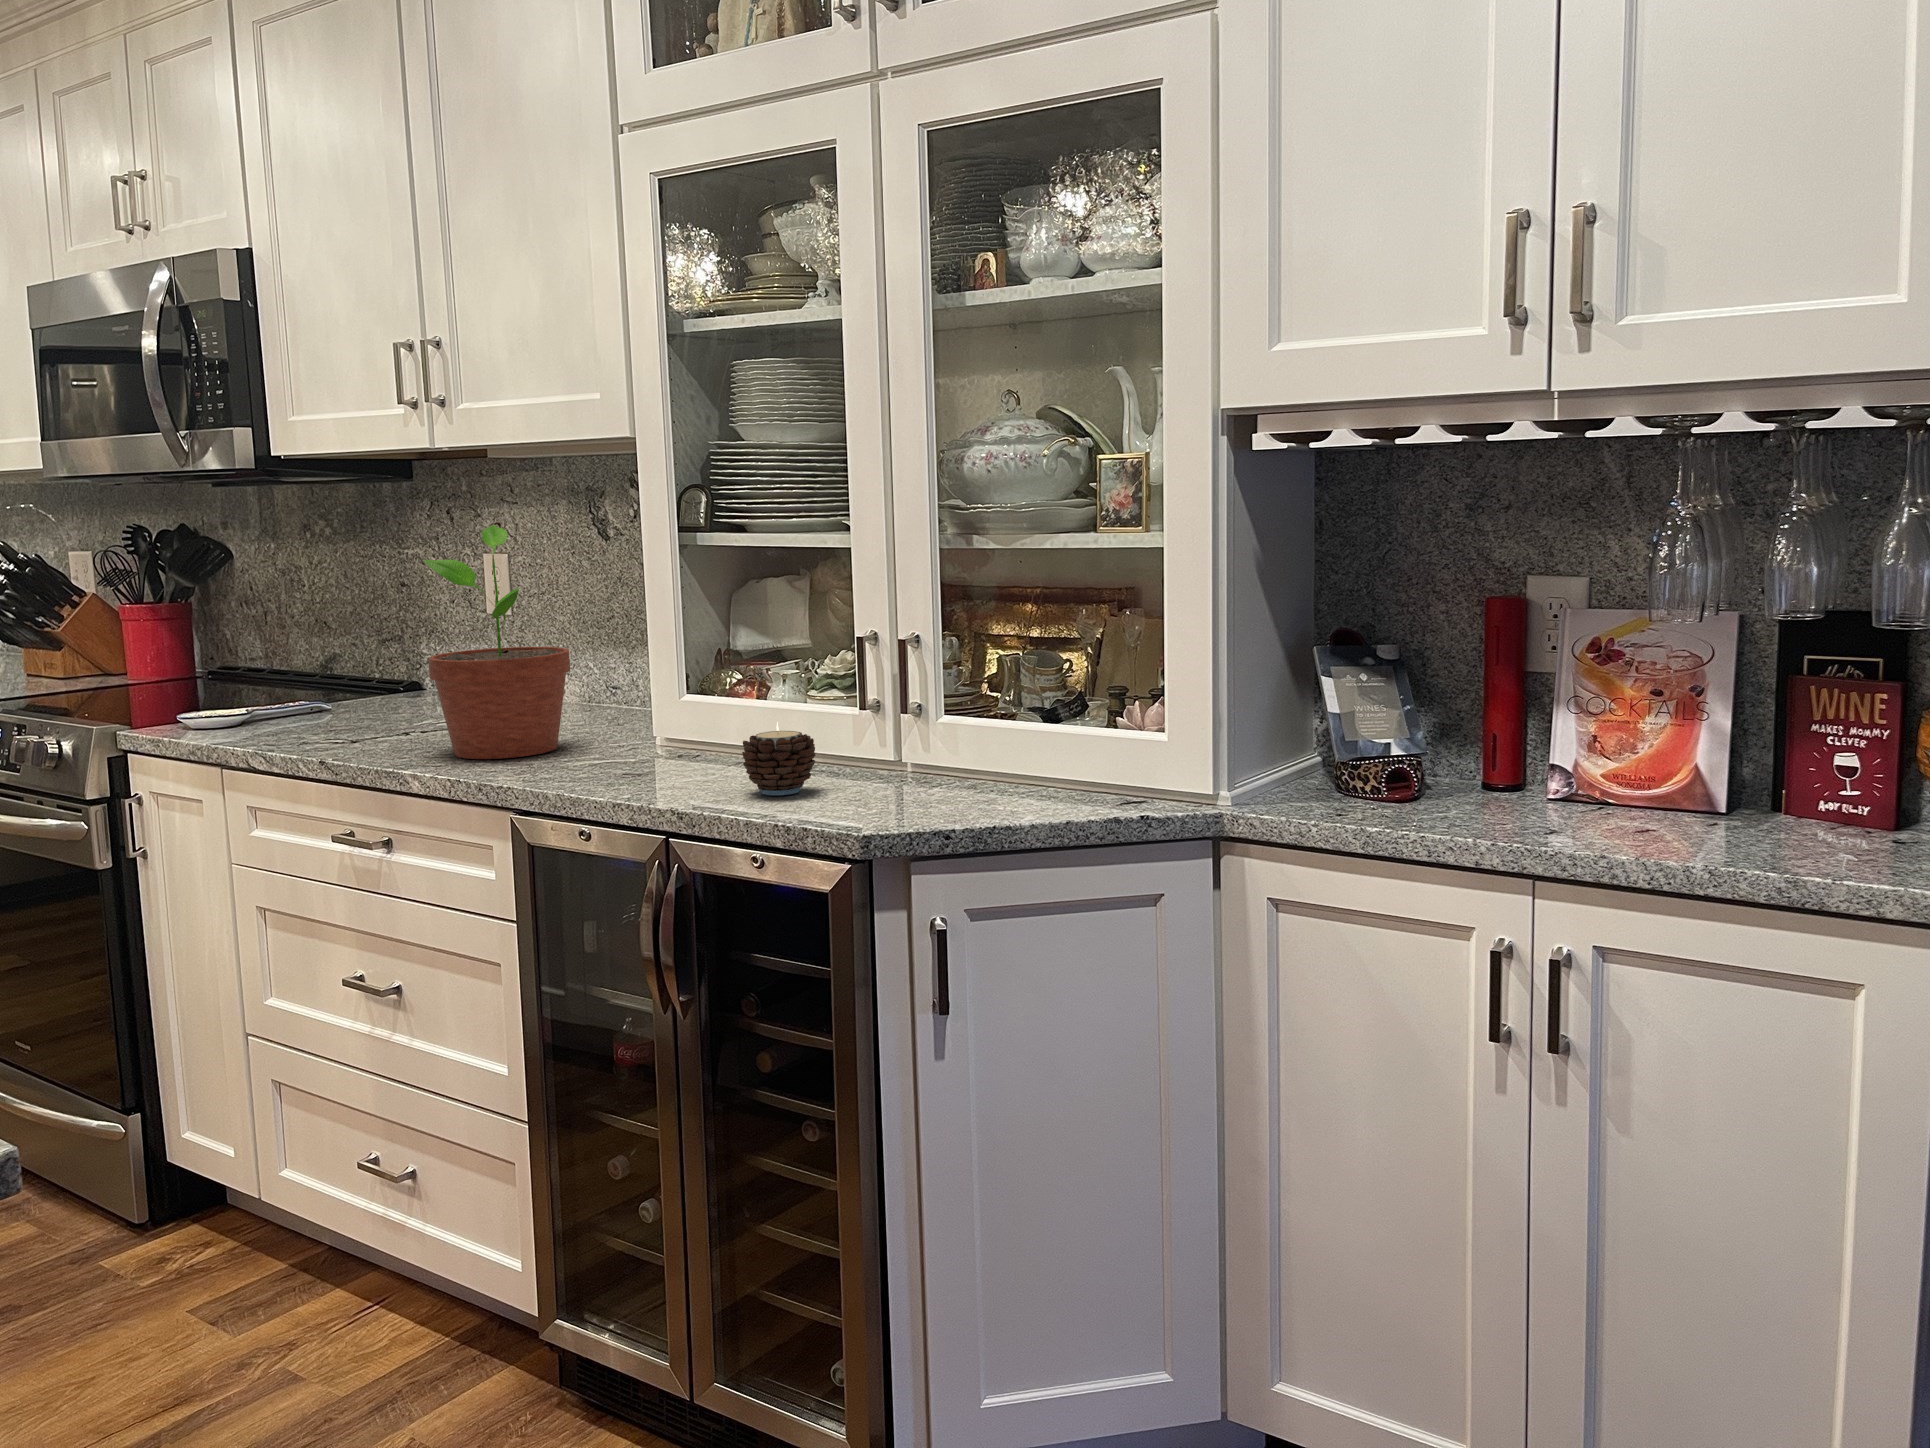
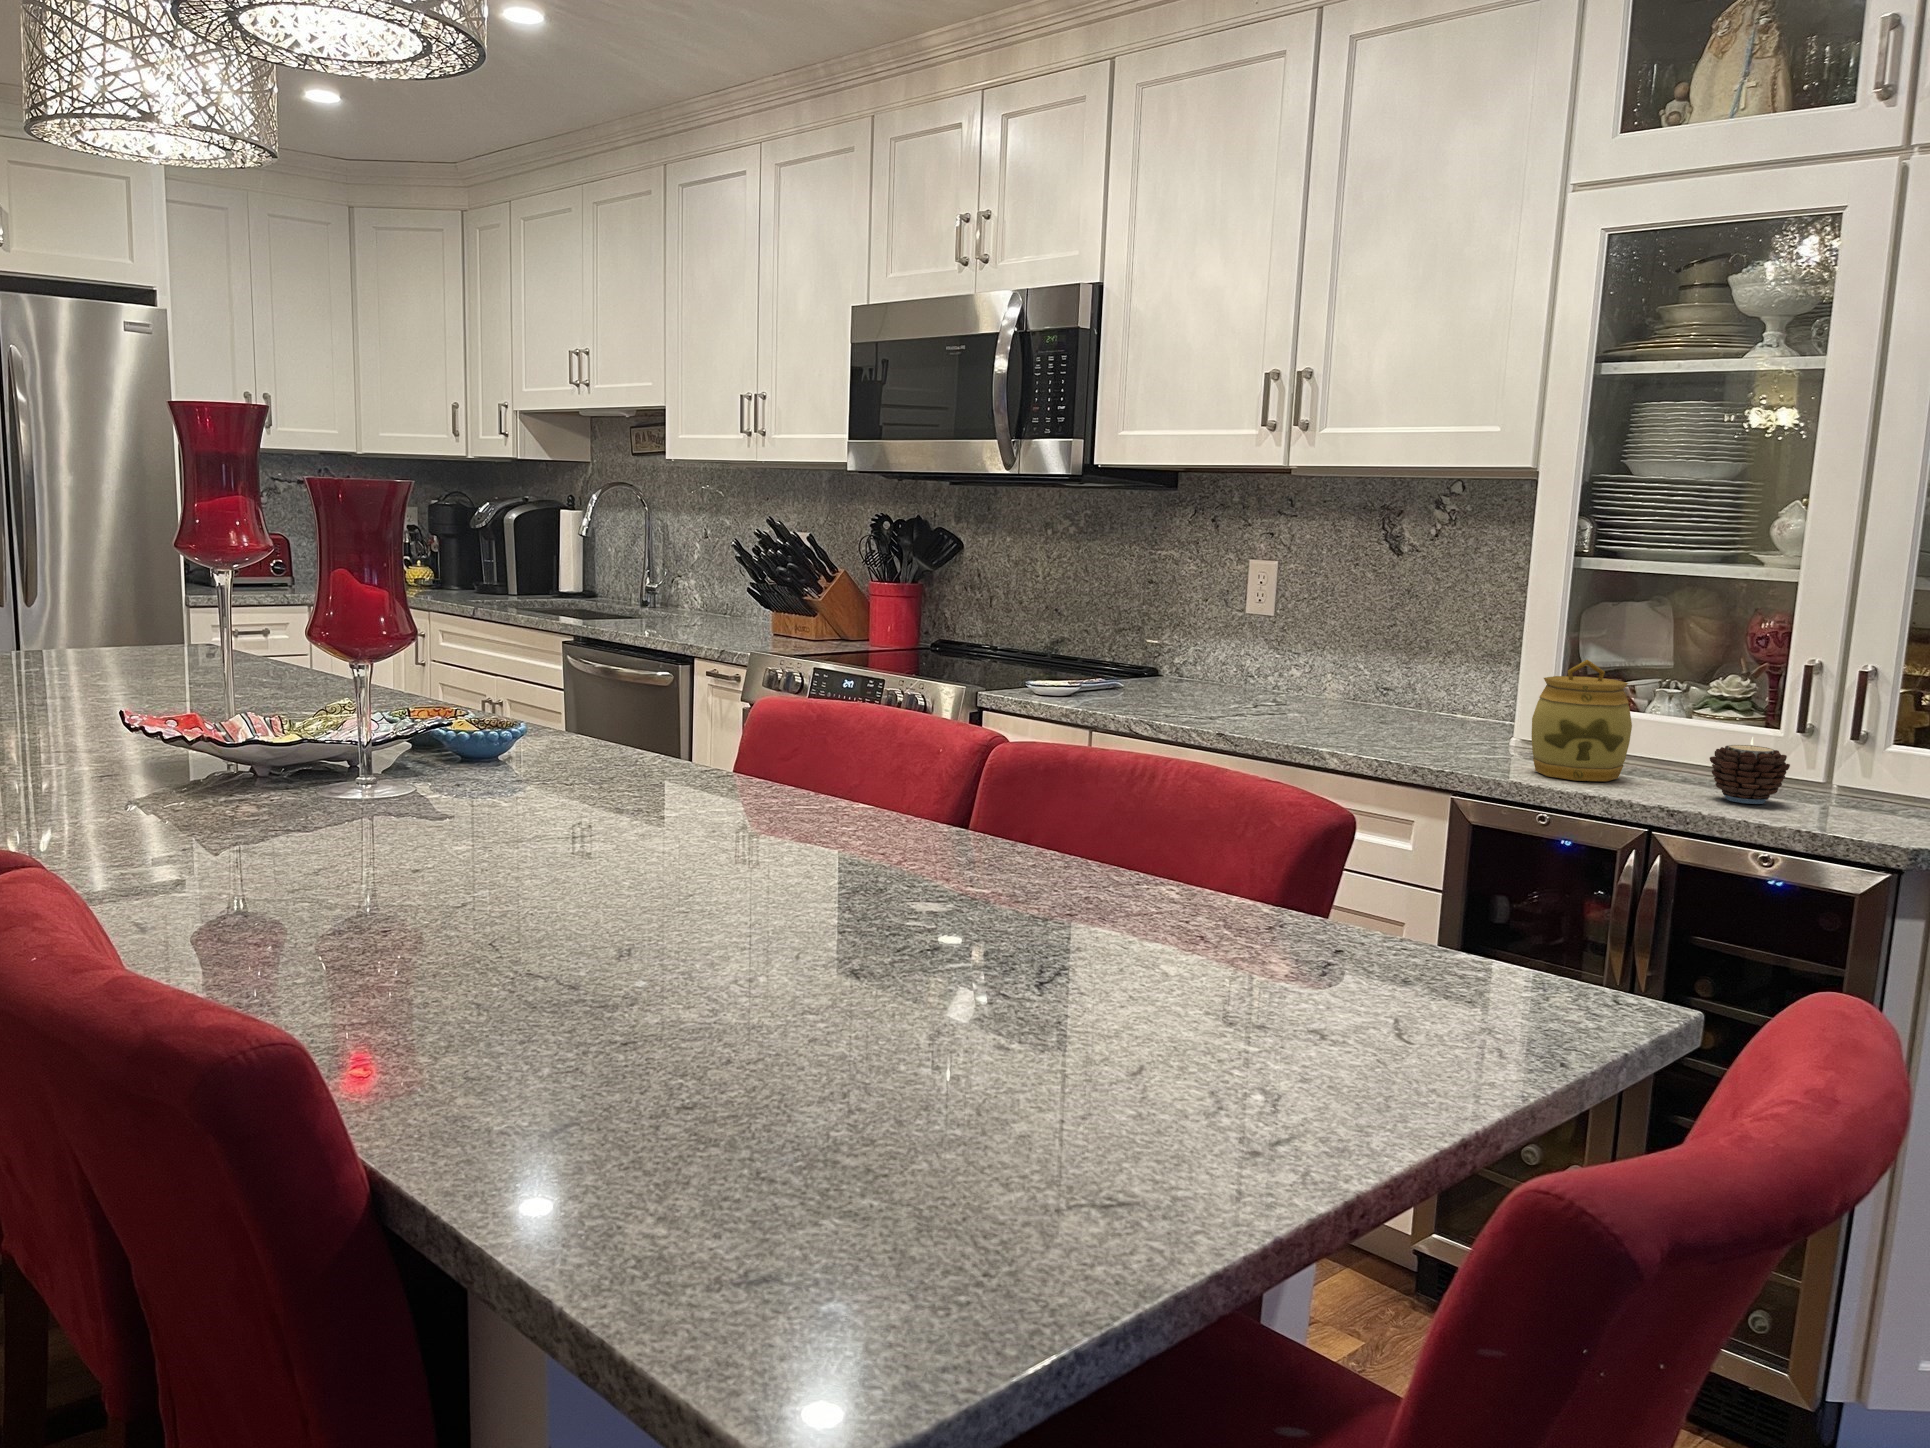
potted plant: present [423,525,570,759] -> none [1324,537,1449,746]
jar: none [596,648,694,784] -> present [1531,659,1632,781]

